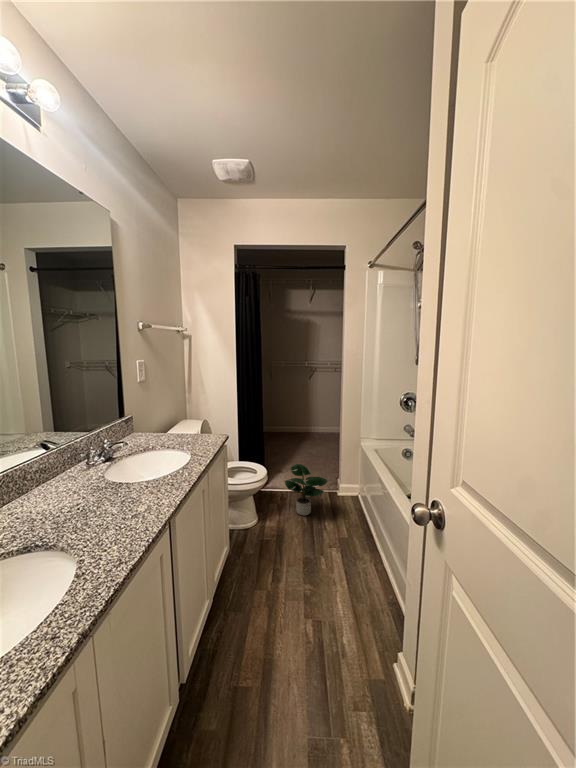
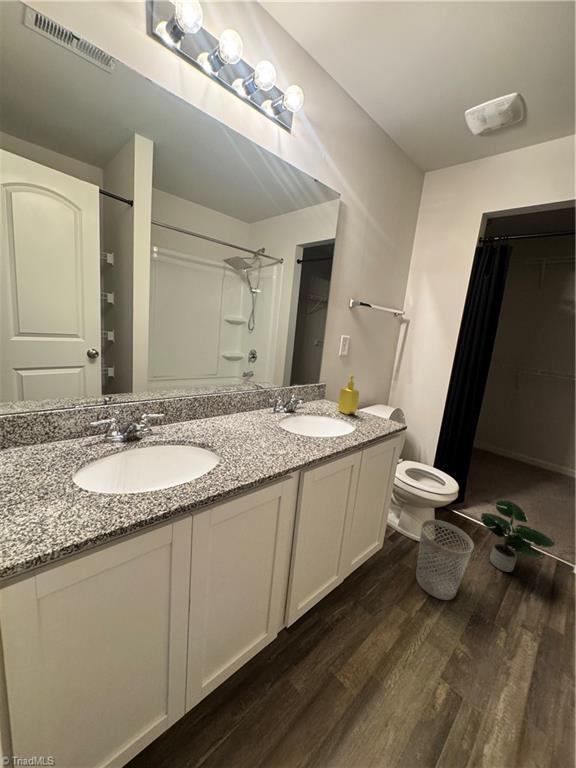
soap dispenser: none [157,400,179,441] -> present [338,375,359,415]
wastebasket: none [256,500,293,563] -> present [416,520,474,600]

